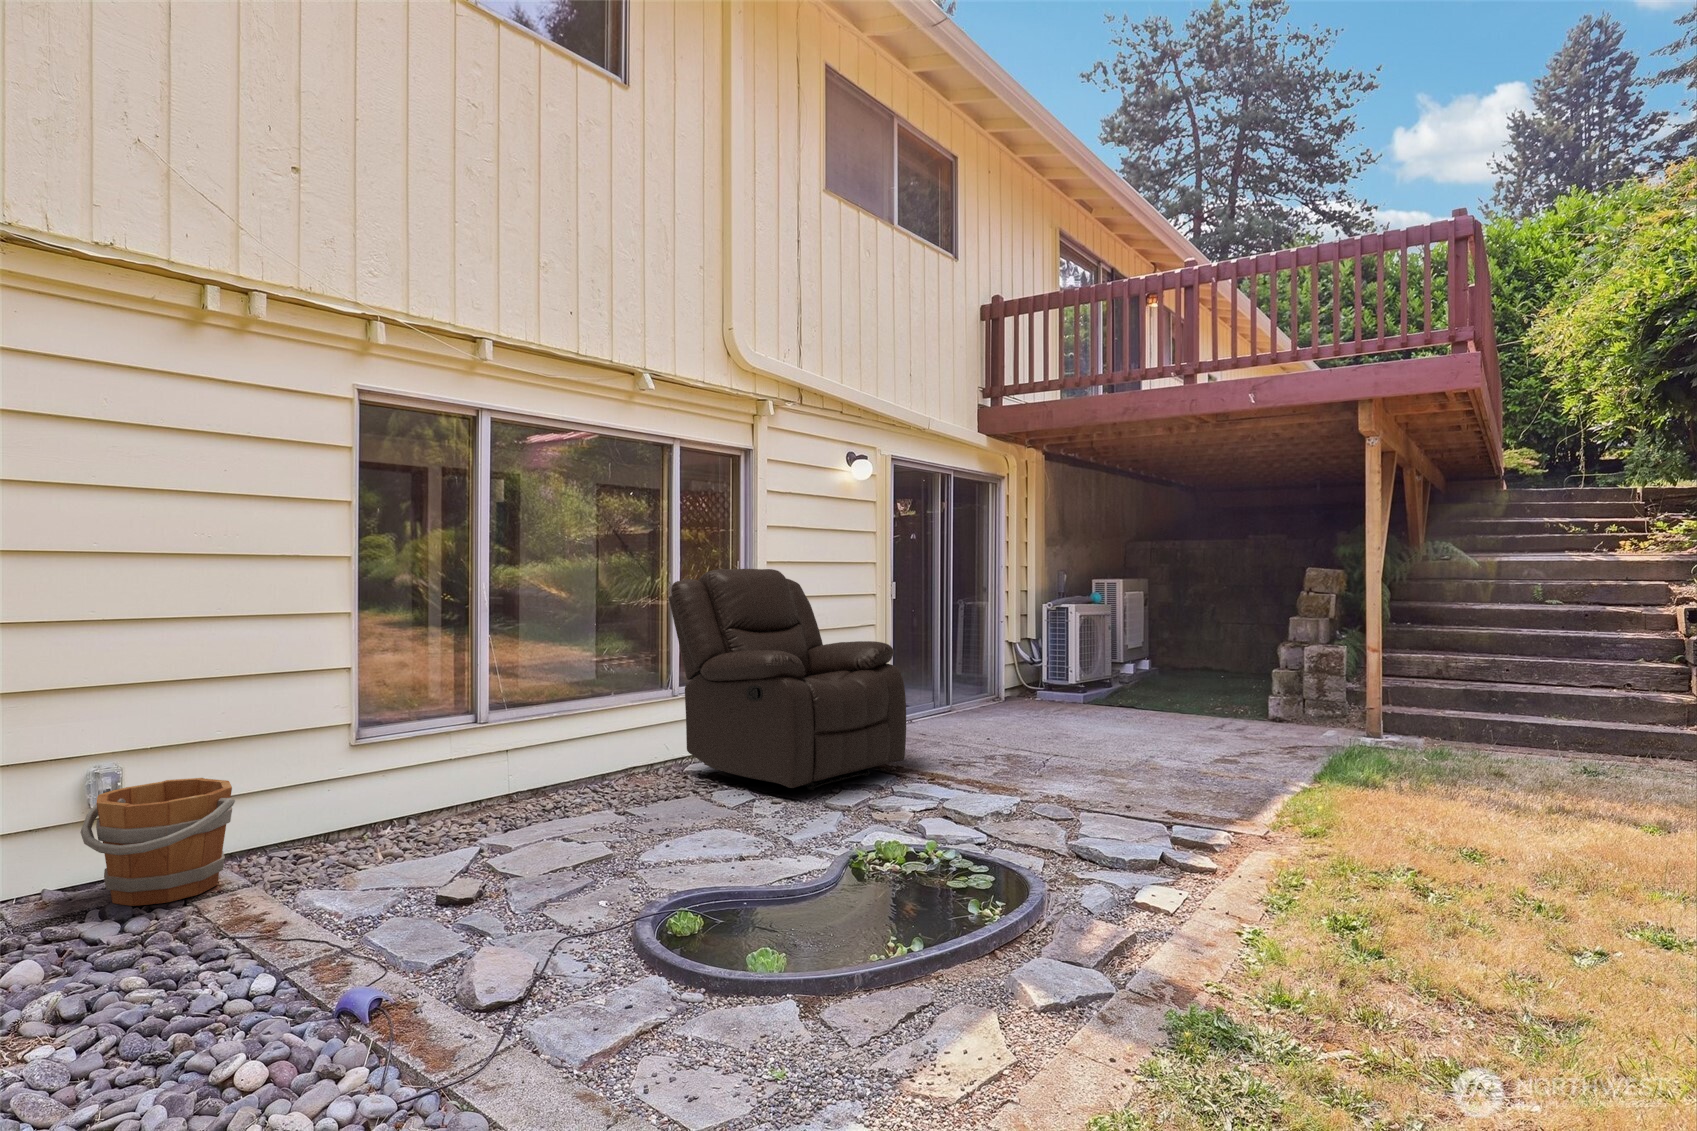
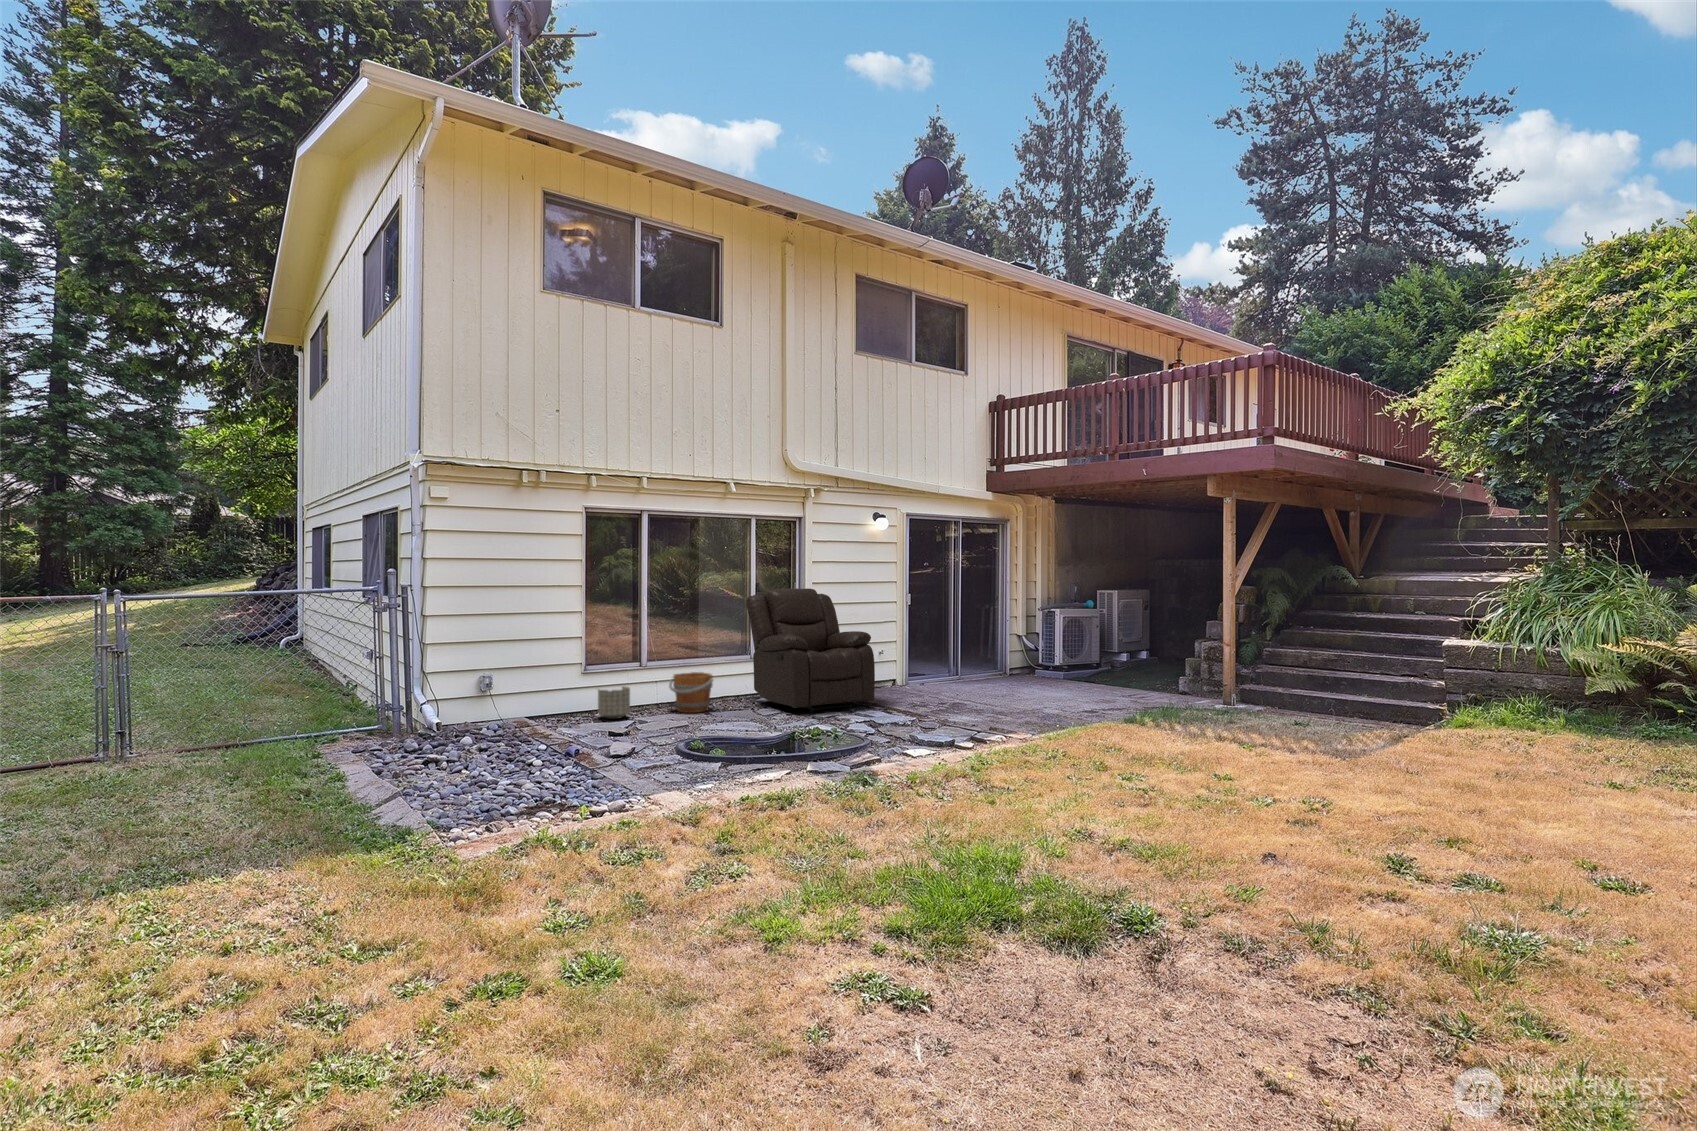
planter: none [390,766,463,839] -> present [598,686,630,719]
bucket: present [80,778,235,906] -> present [669,672,713,713]

